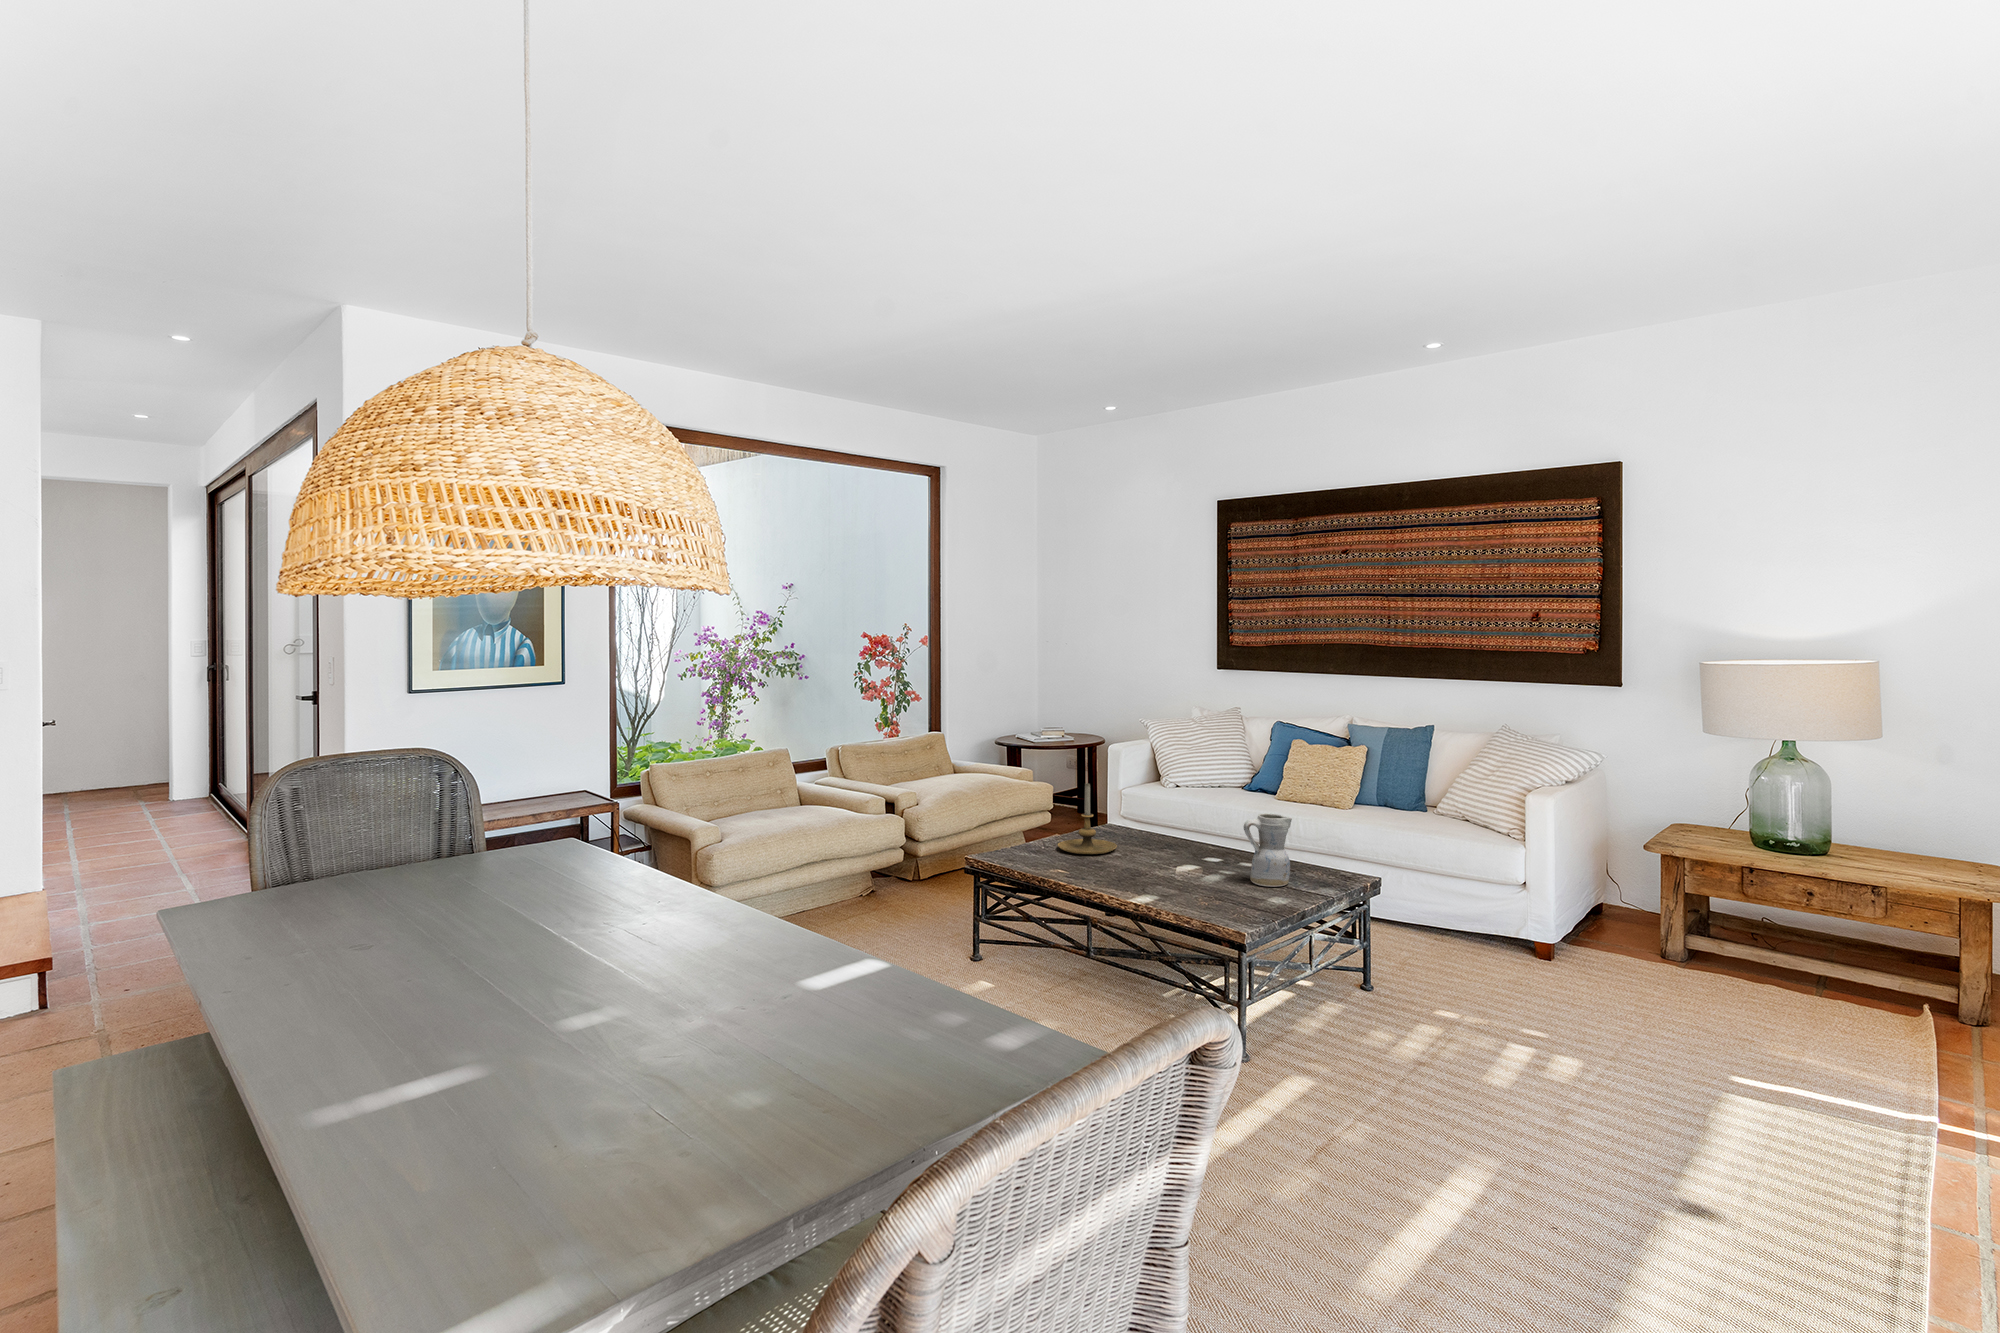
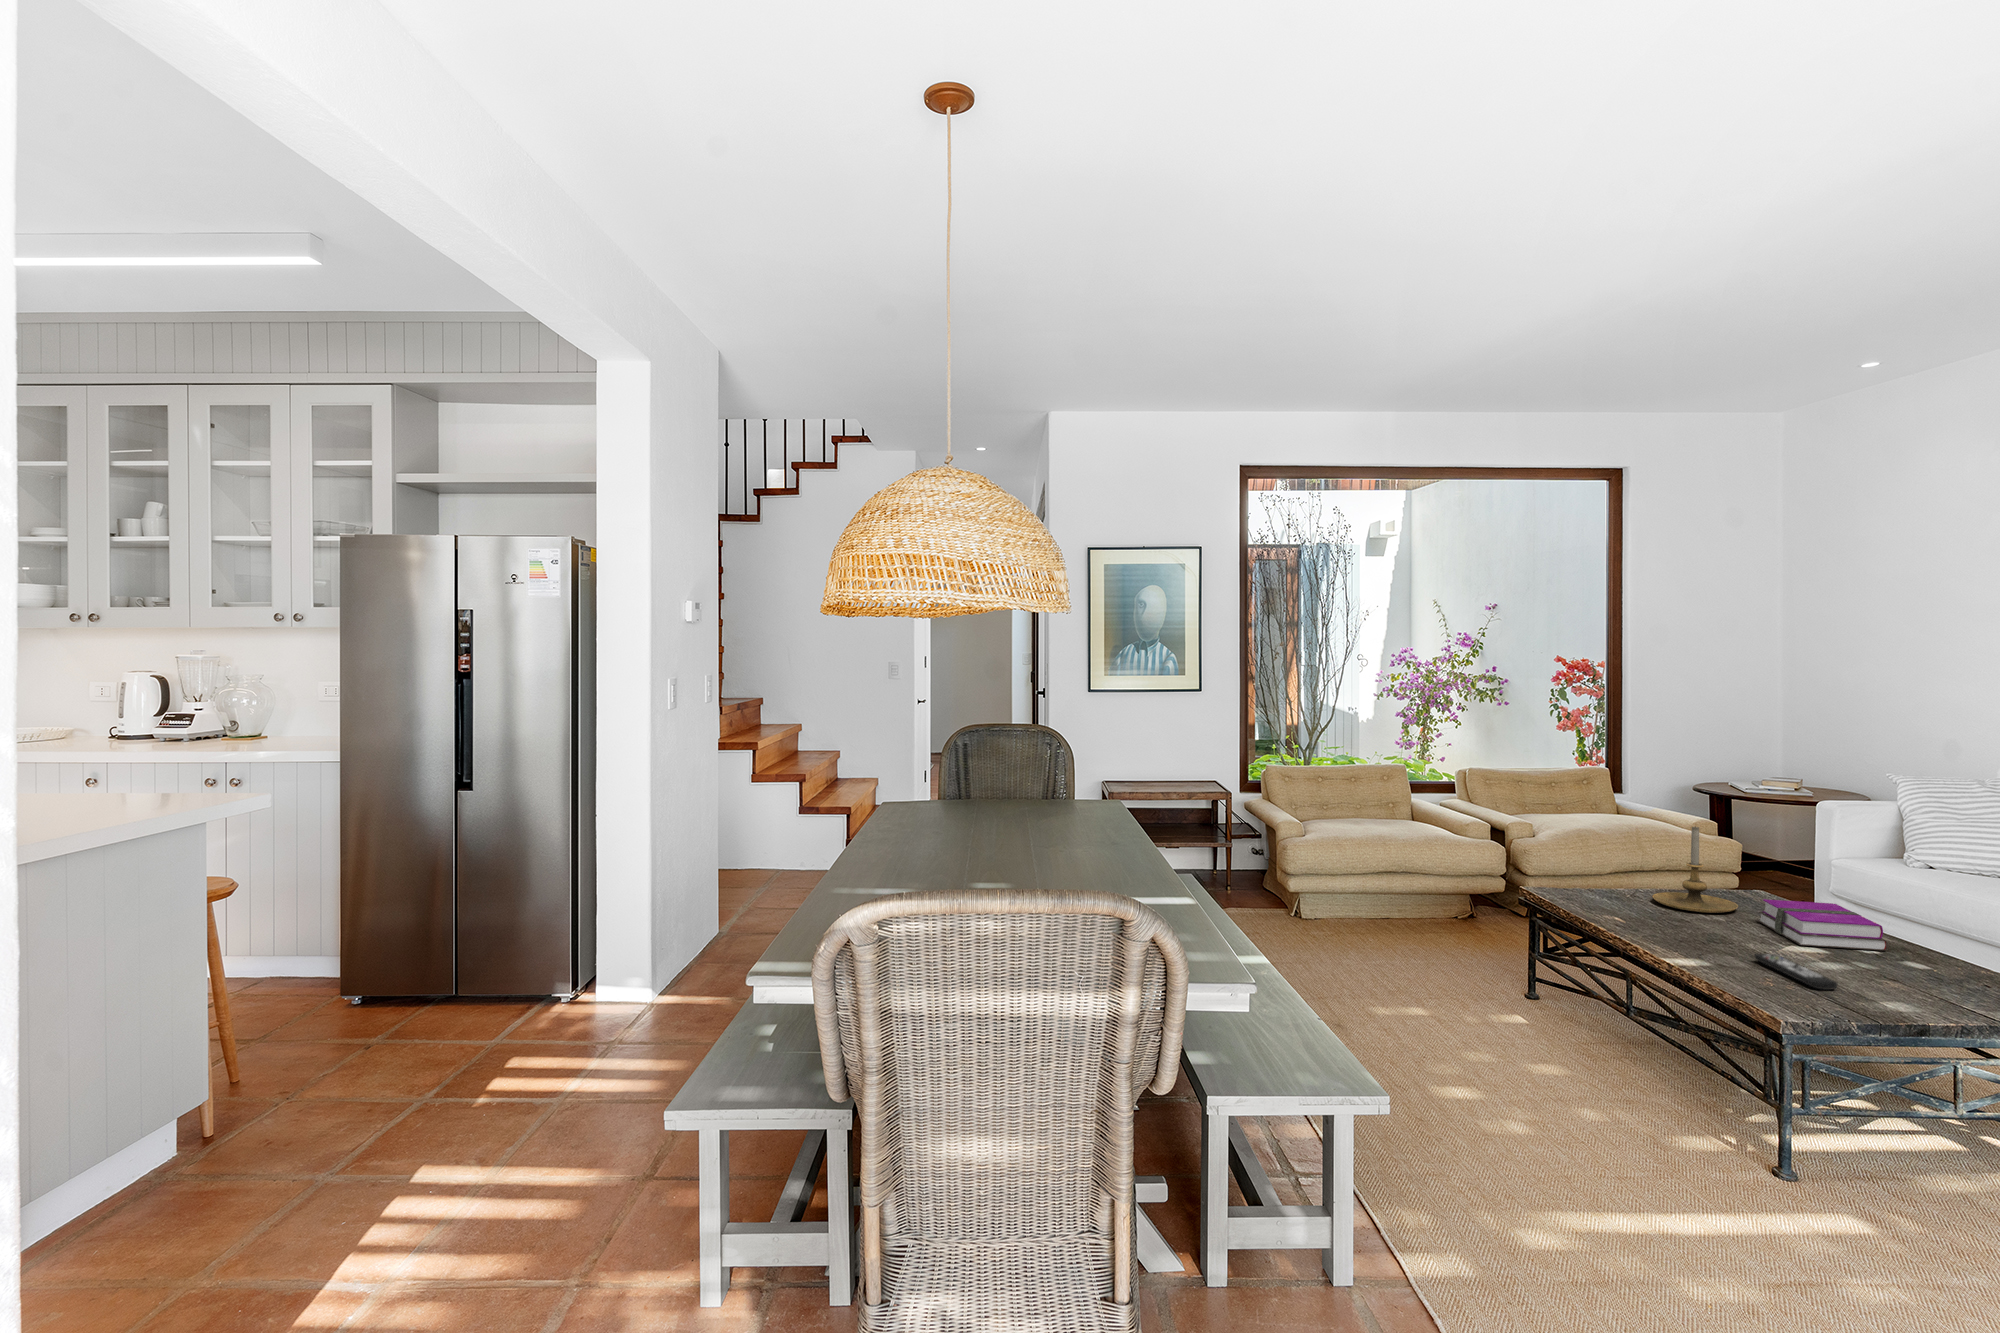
ceramic pitcher: present [1244,813,1292,887] -> none [1874,888,1960,991]
hardback book: none [1137,831,1225,868] -> present [1758,899,1888,951]
remote control: none [1176,880,1242,901] -> present [1754,954,1837,990]

